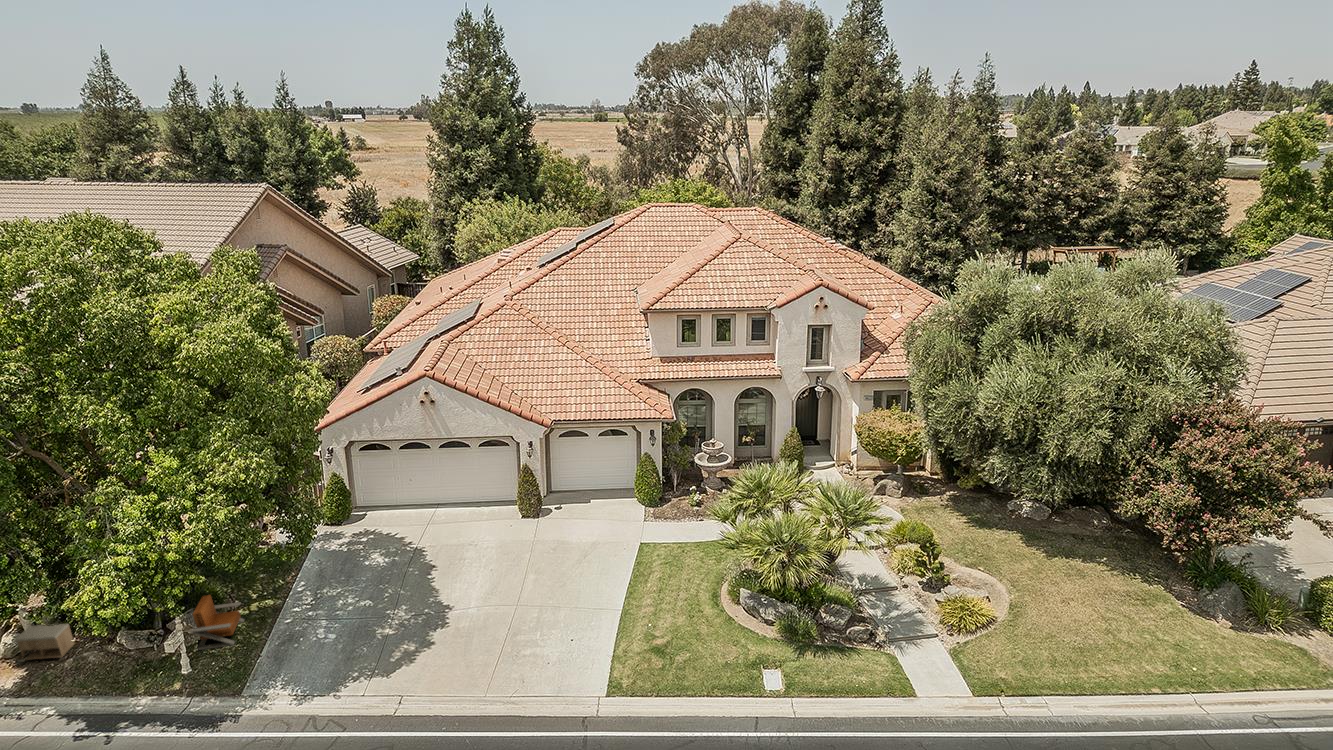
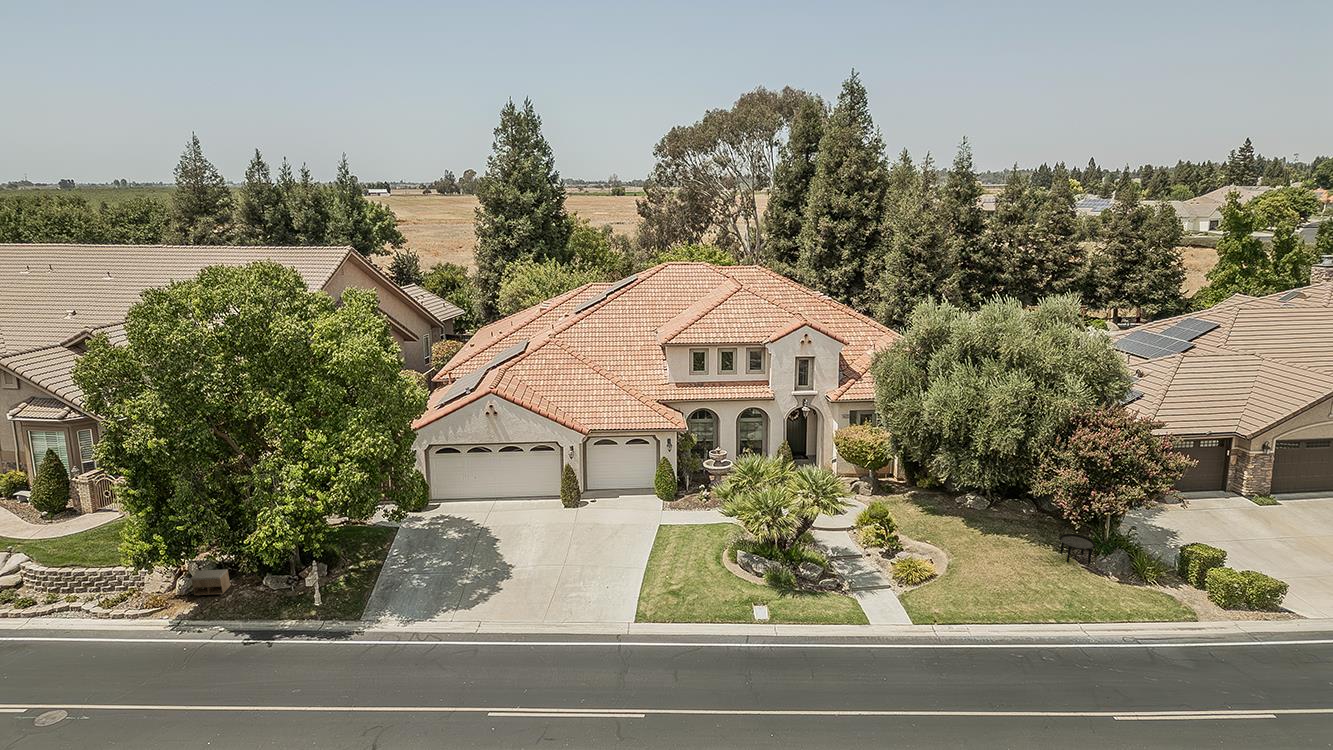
round table: none [1145,558,1194,598] -> present [1059,534,1096,564]
lounge chair: present [191,595,244,650] -> none [319,551,355,591]

